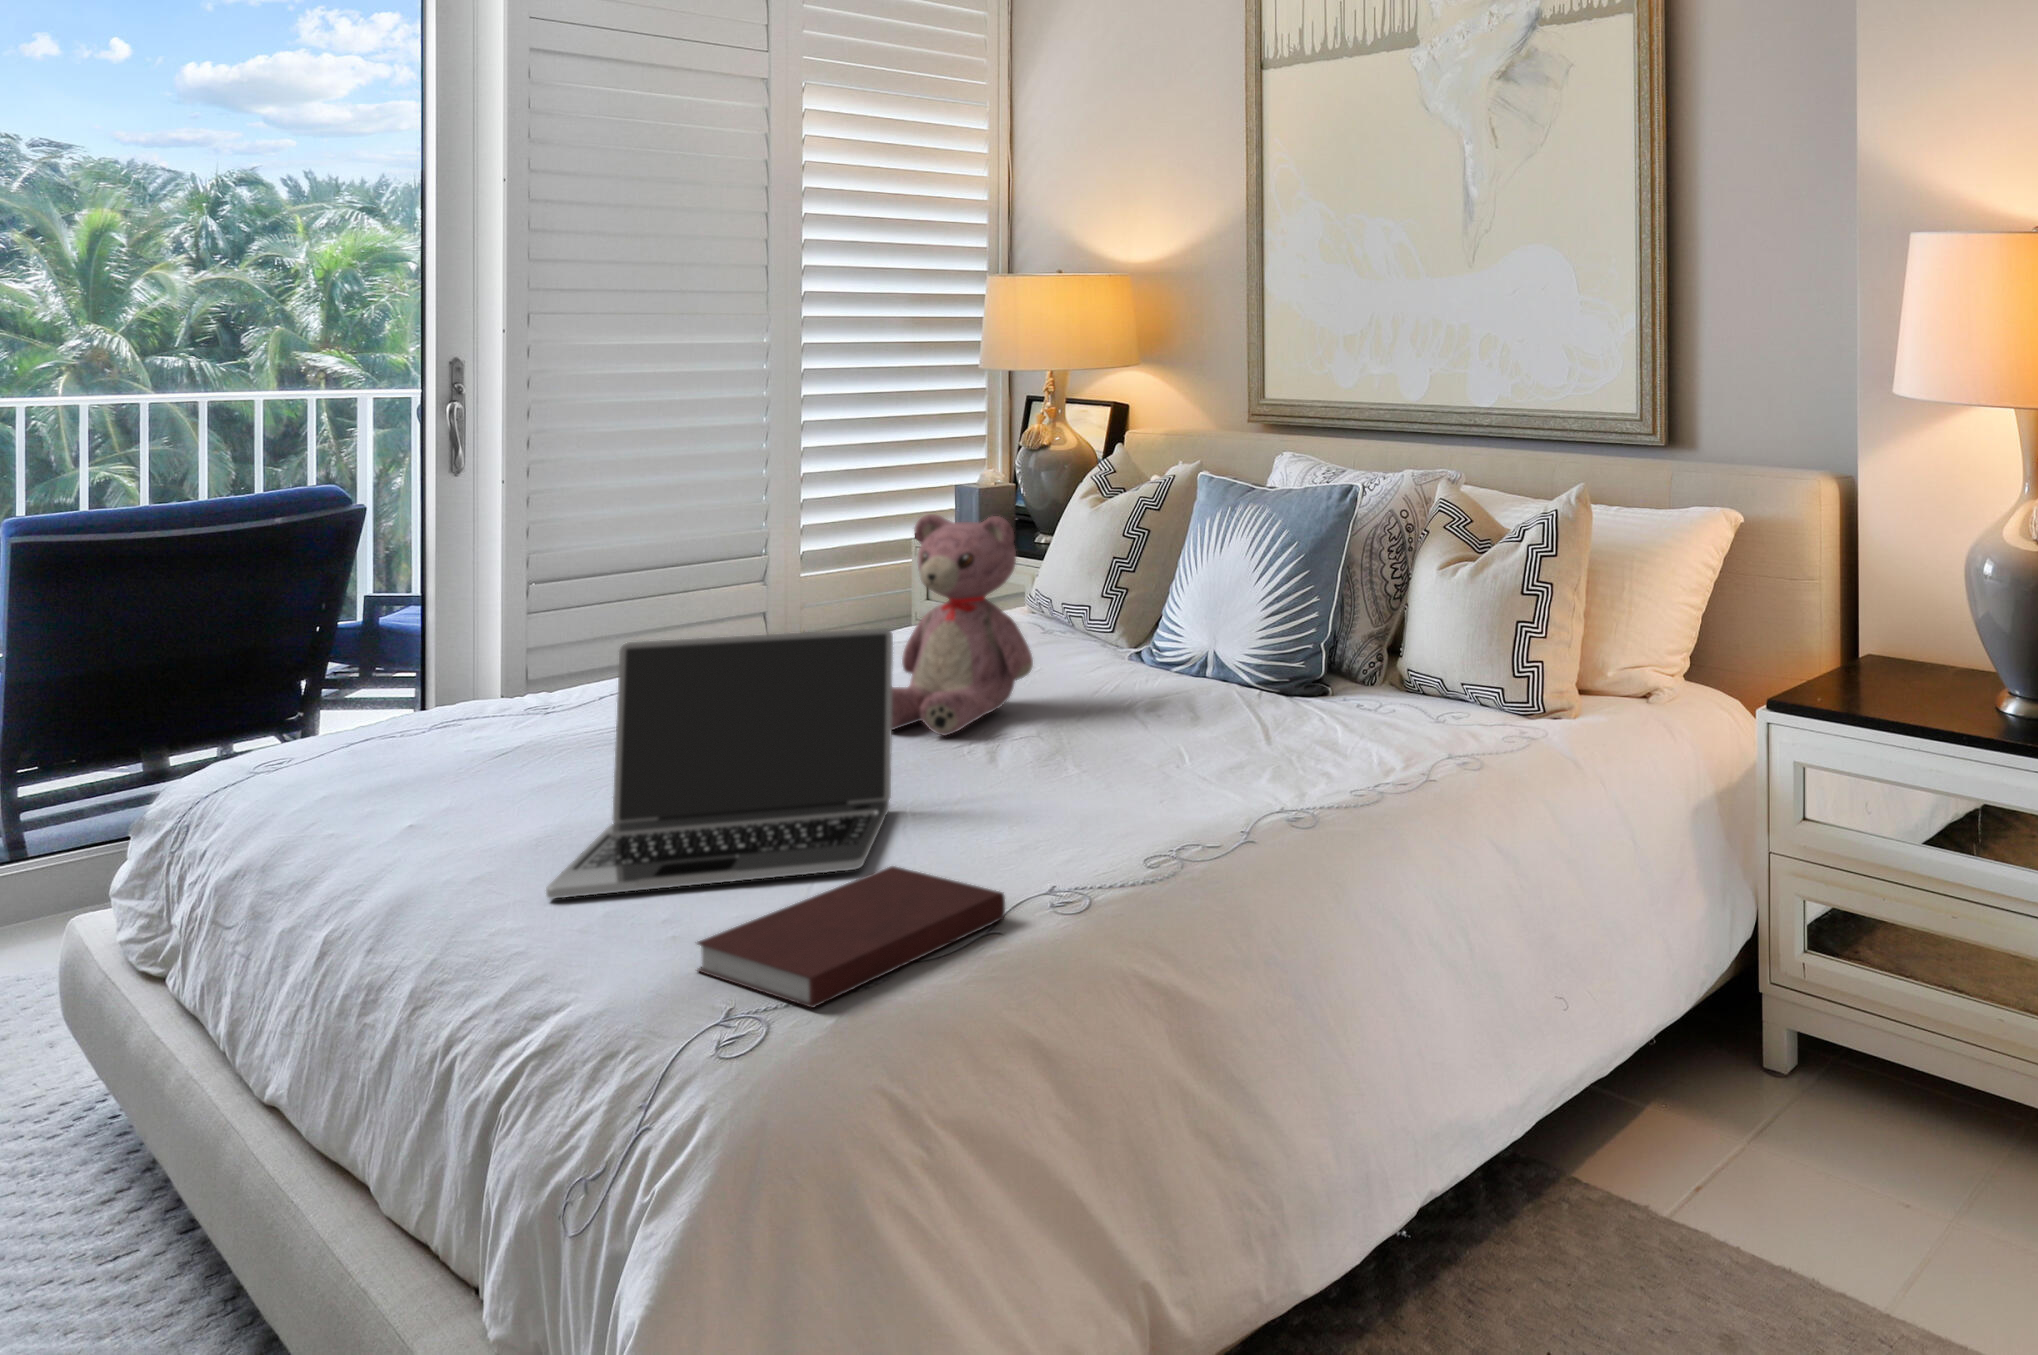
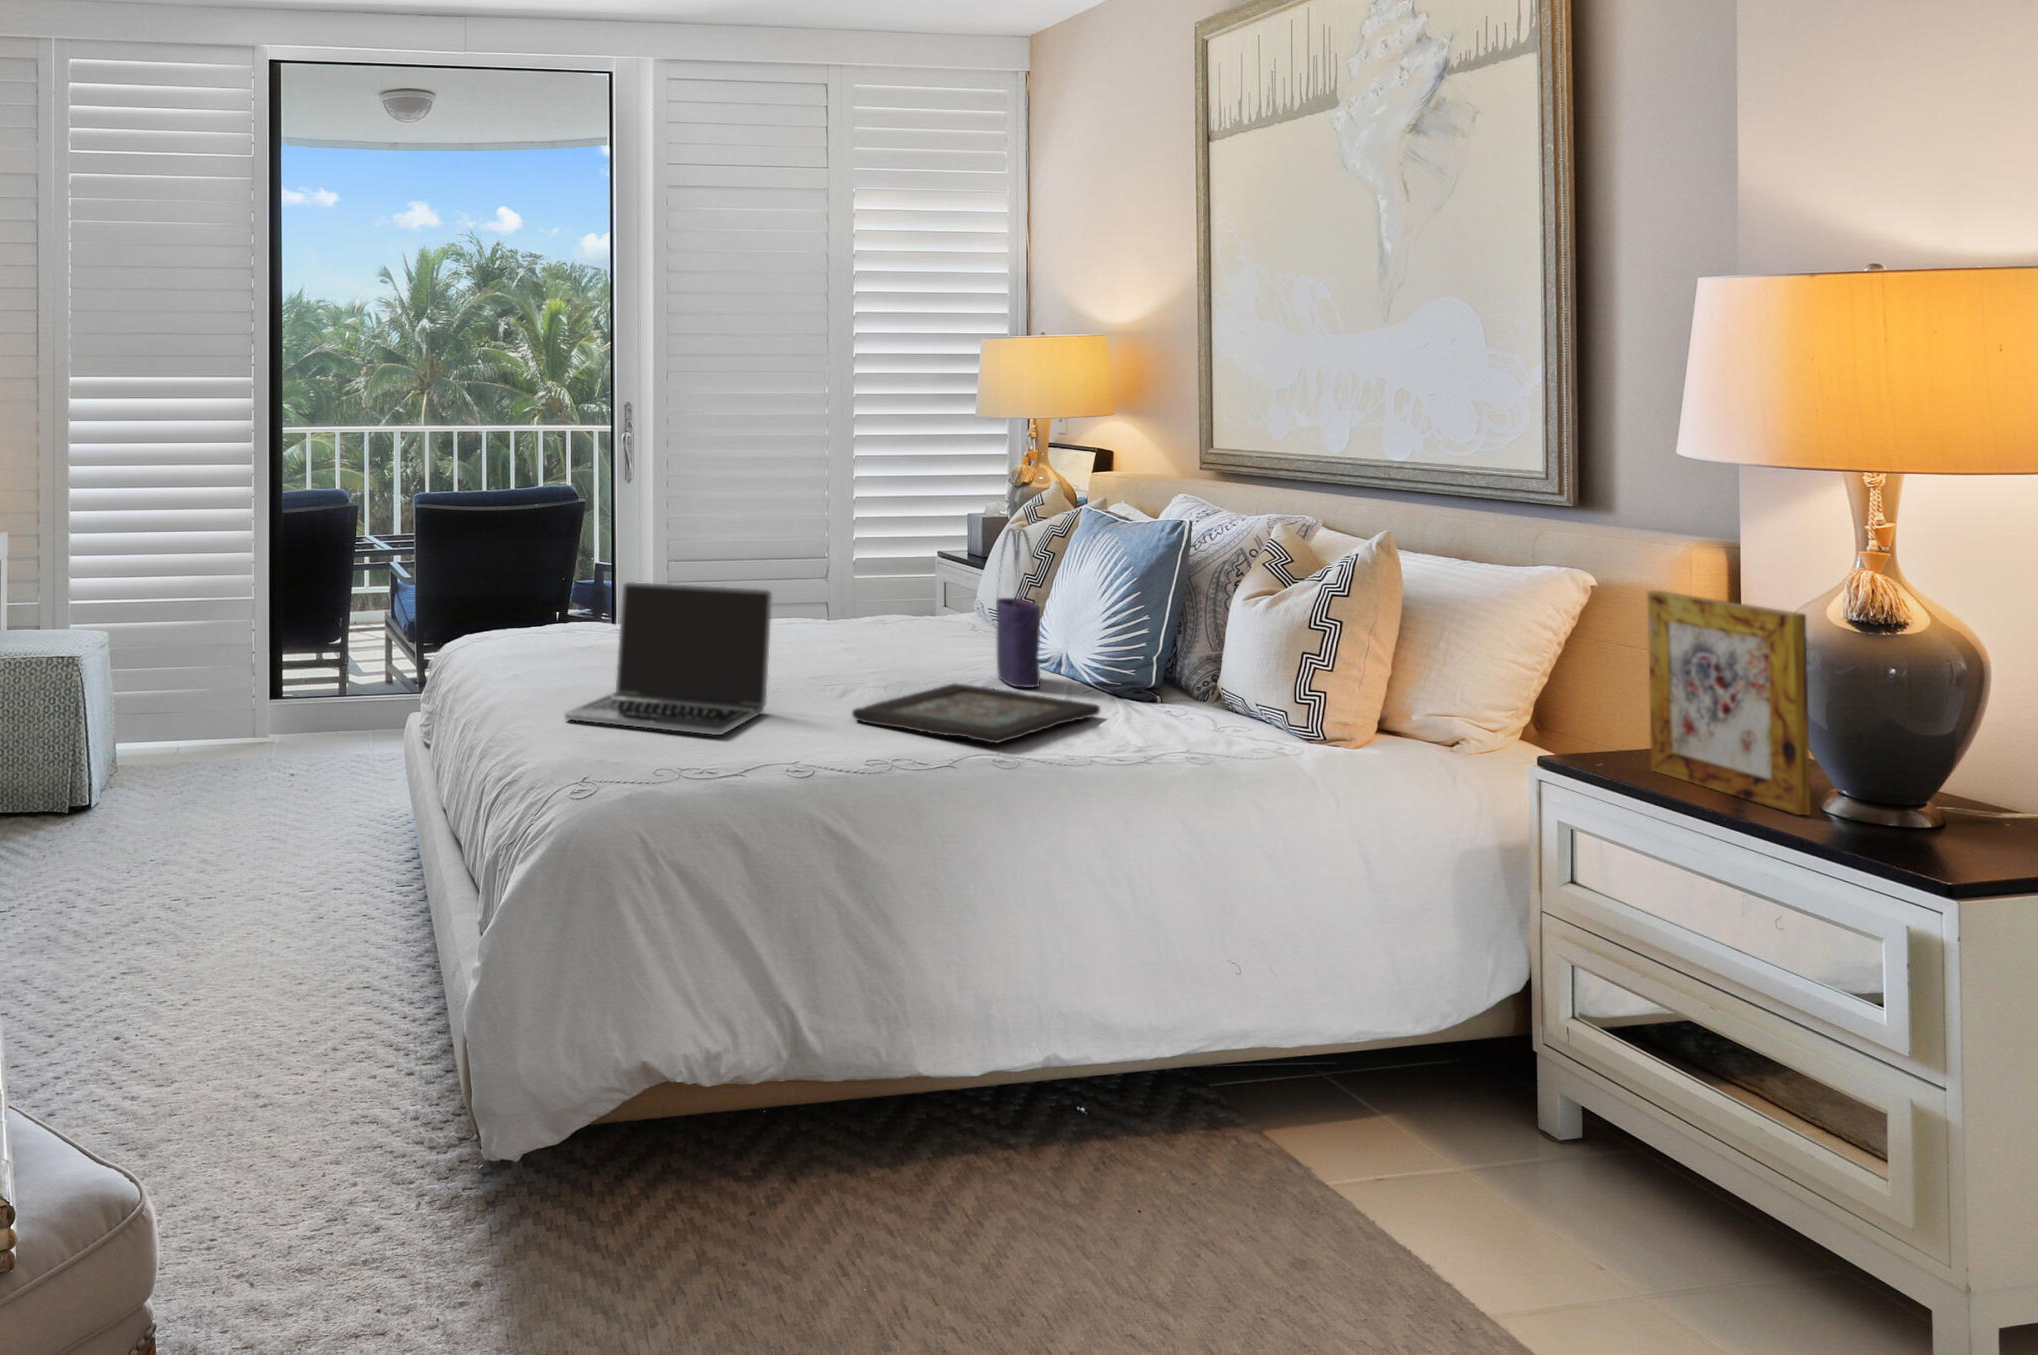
tote bag: none [1141,507,1205,704] -> present [996,529,1040,687]
teddy bear: present [892,514,1033,736] -> none [789,521,907,681]
picture frame: none [1852,526,2011,726] -> present [1647,591,1811,815]
decorative tray: none [1028,713,1315,797] -> present [852,684,1100,743]
notebook: present [697,866,1005,1008] -> none [607,733,776,786]

